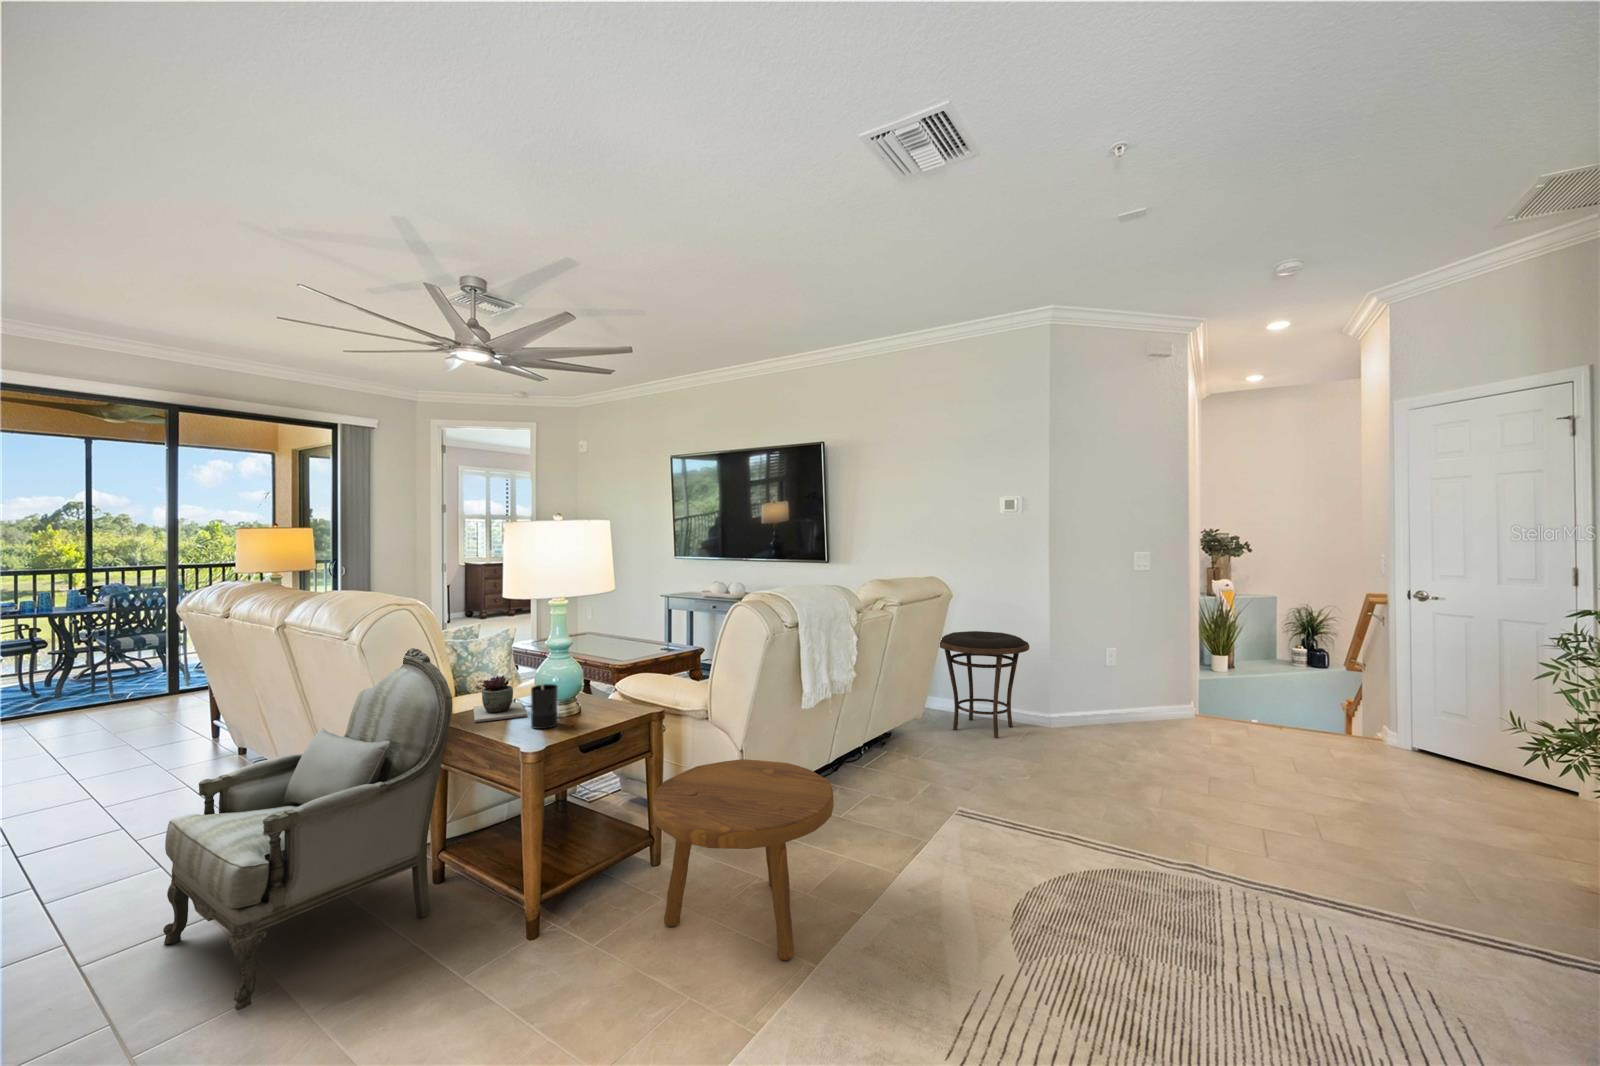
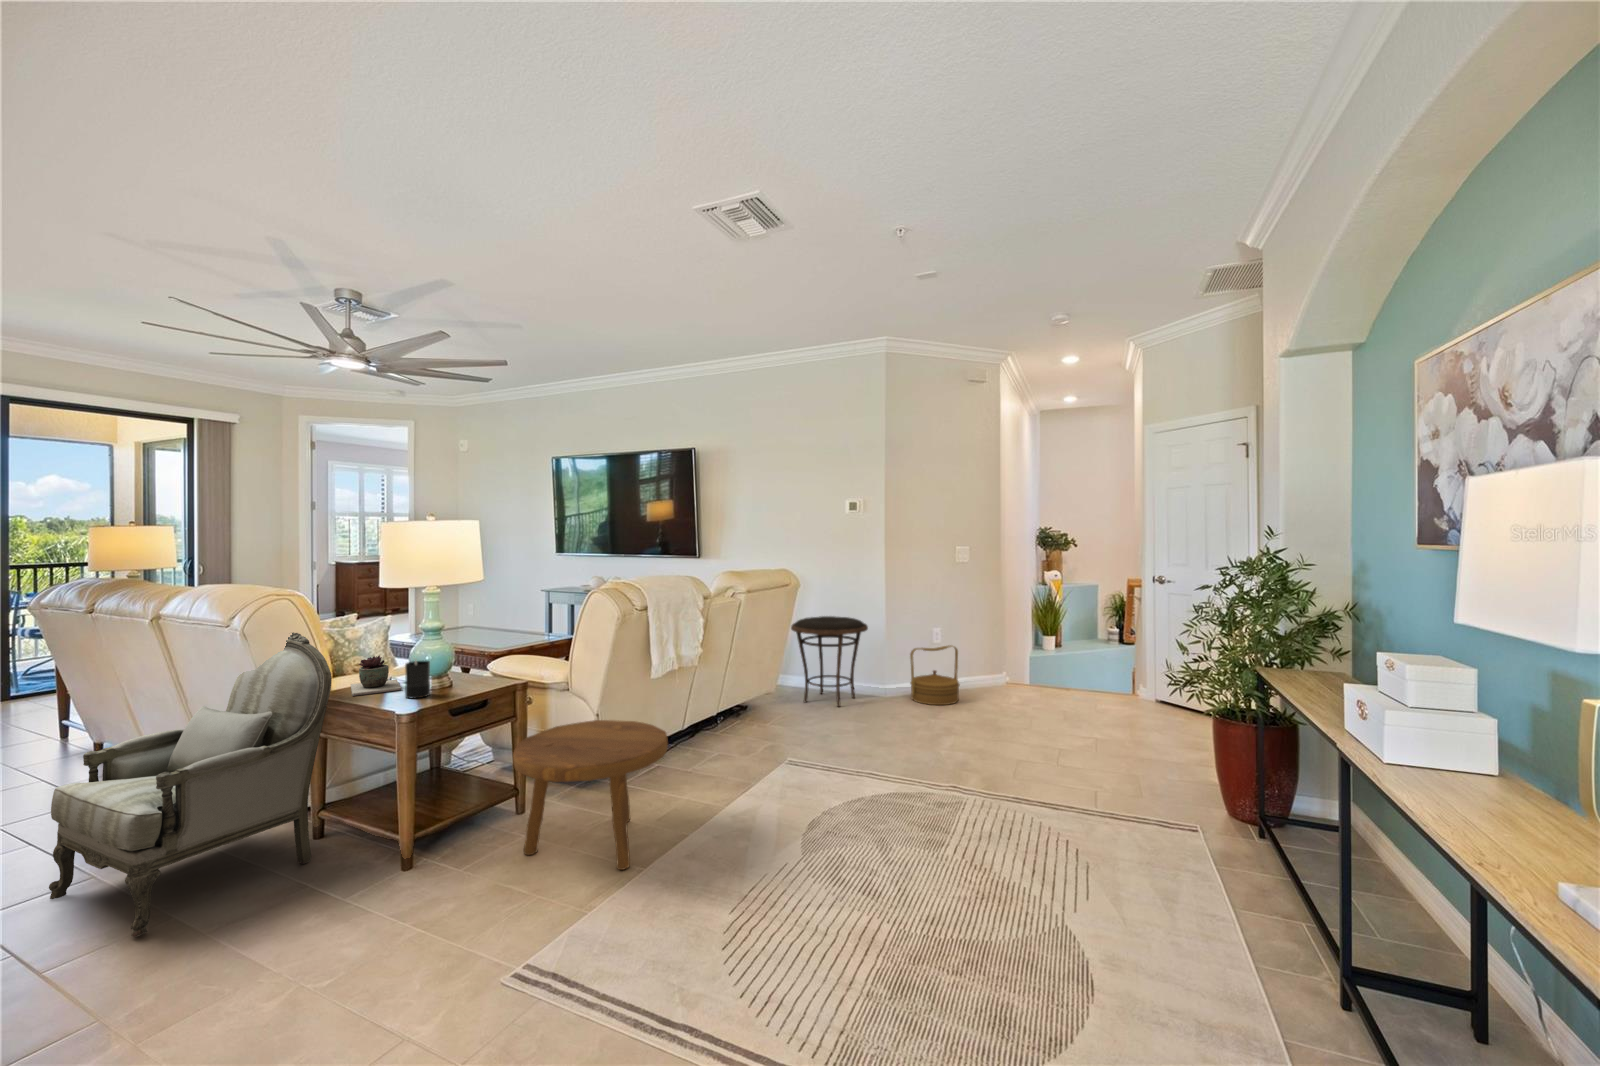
woven basket: none [1079,669,1143,741] -> present [910,645,960,705]

